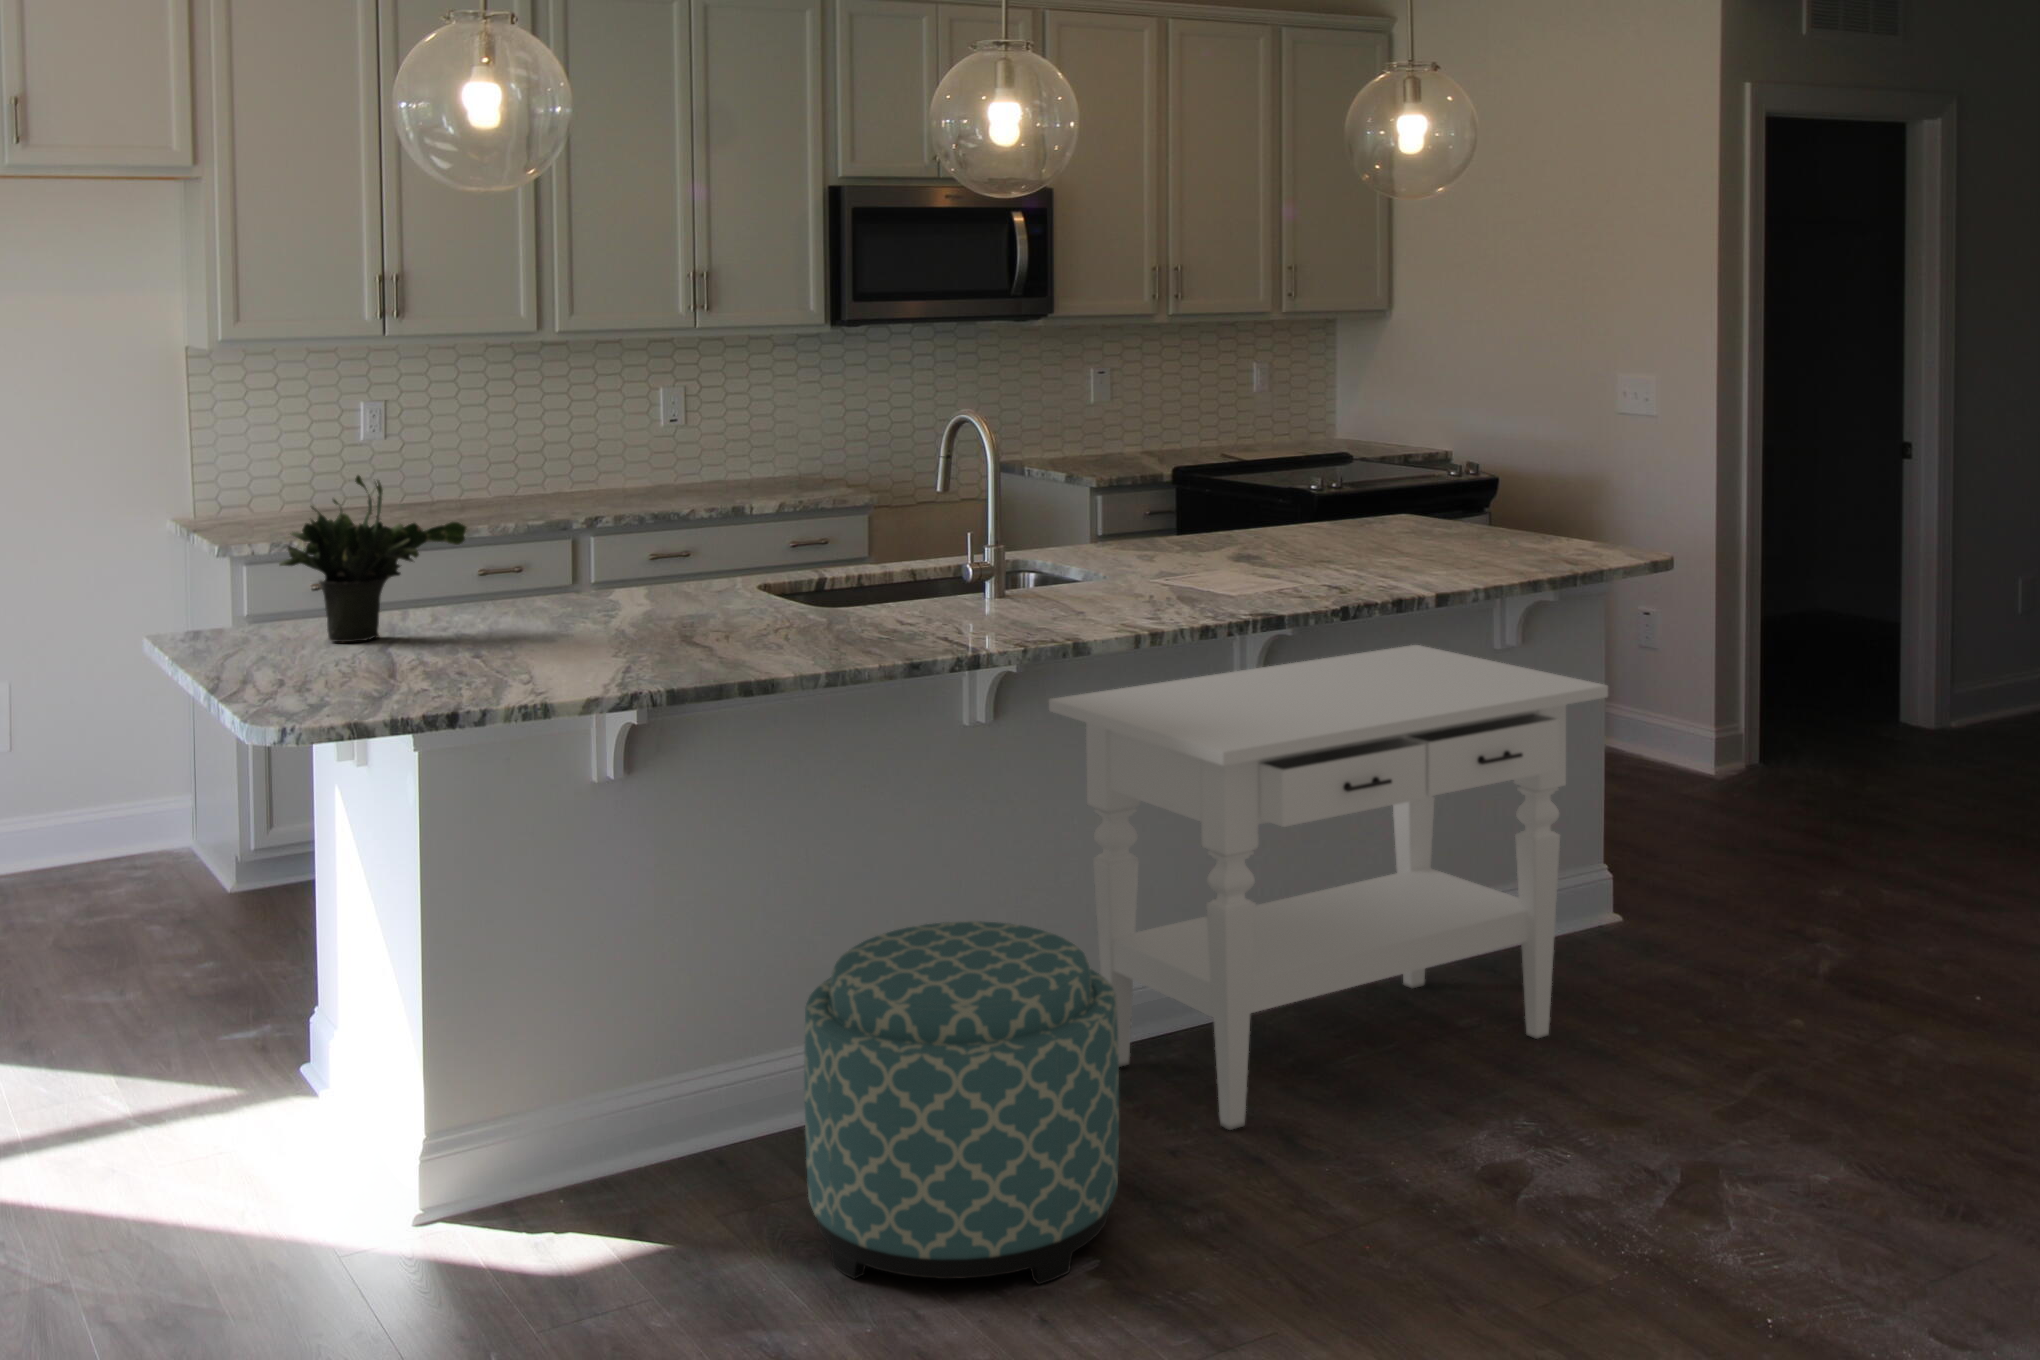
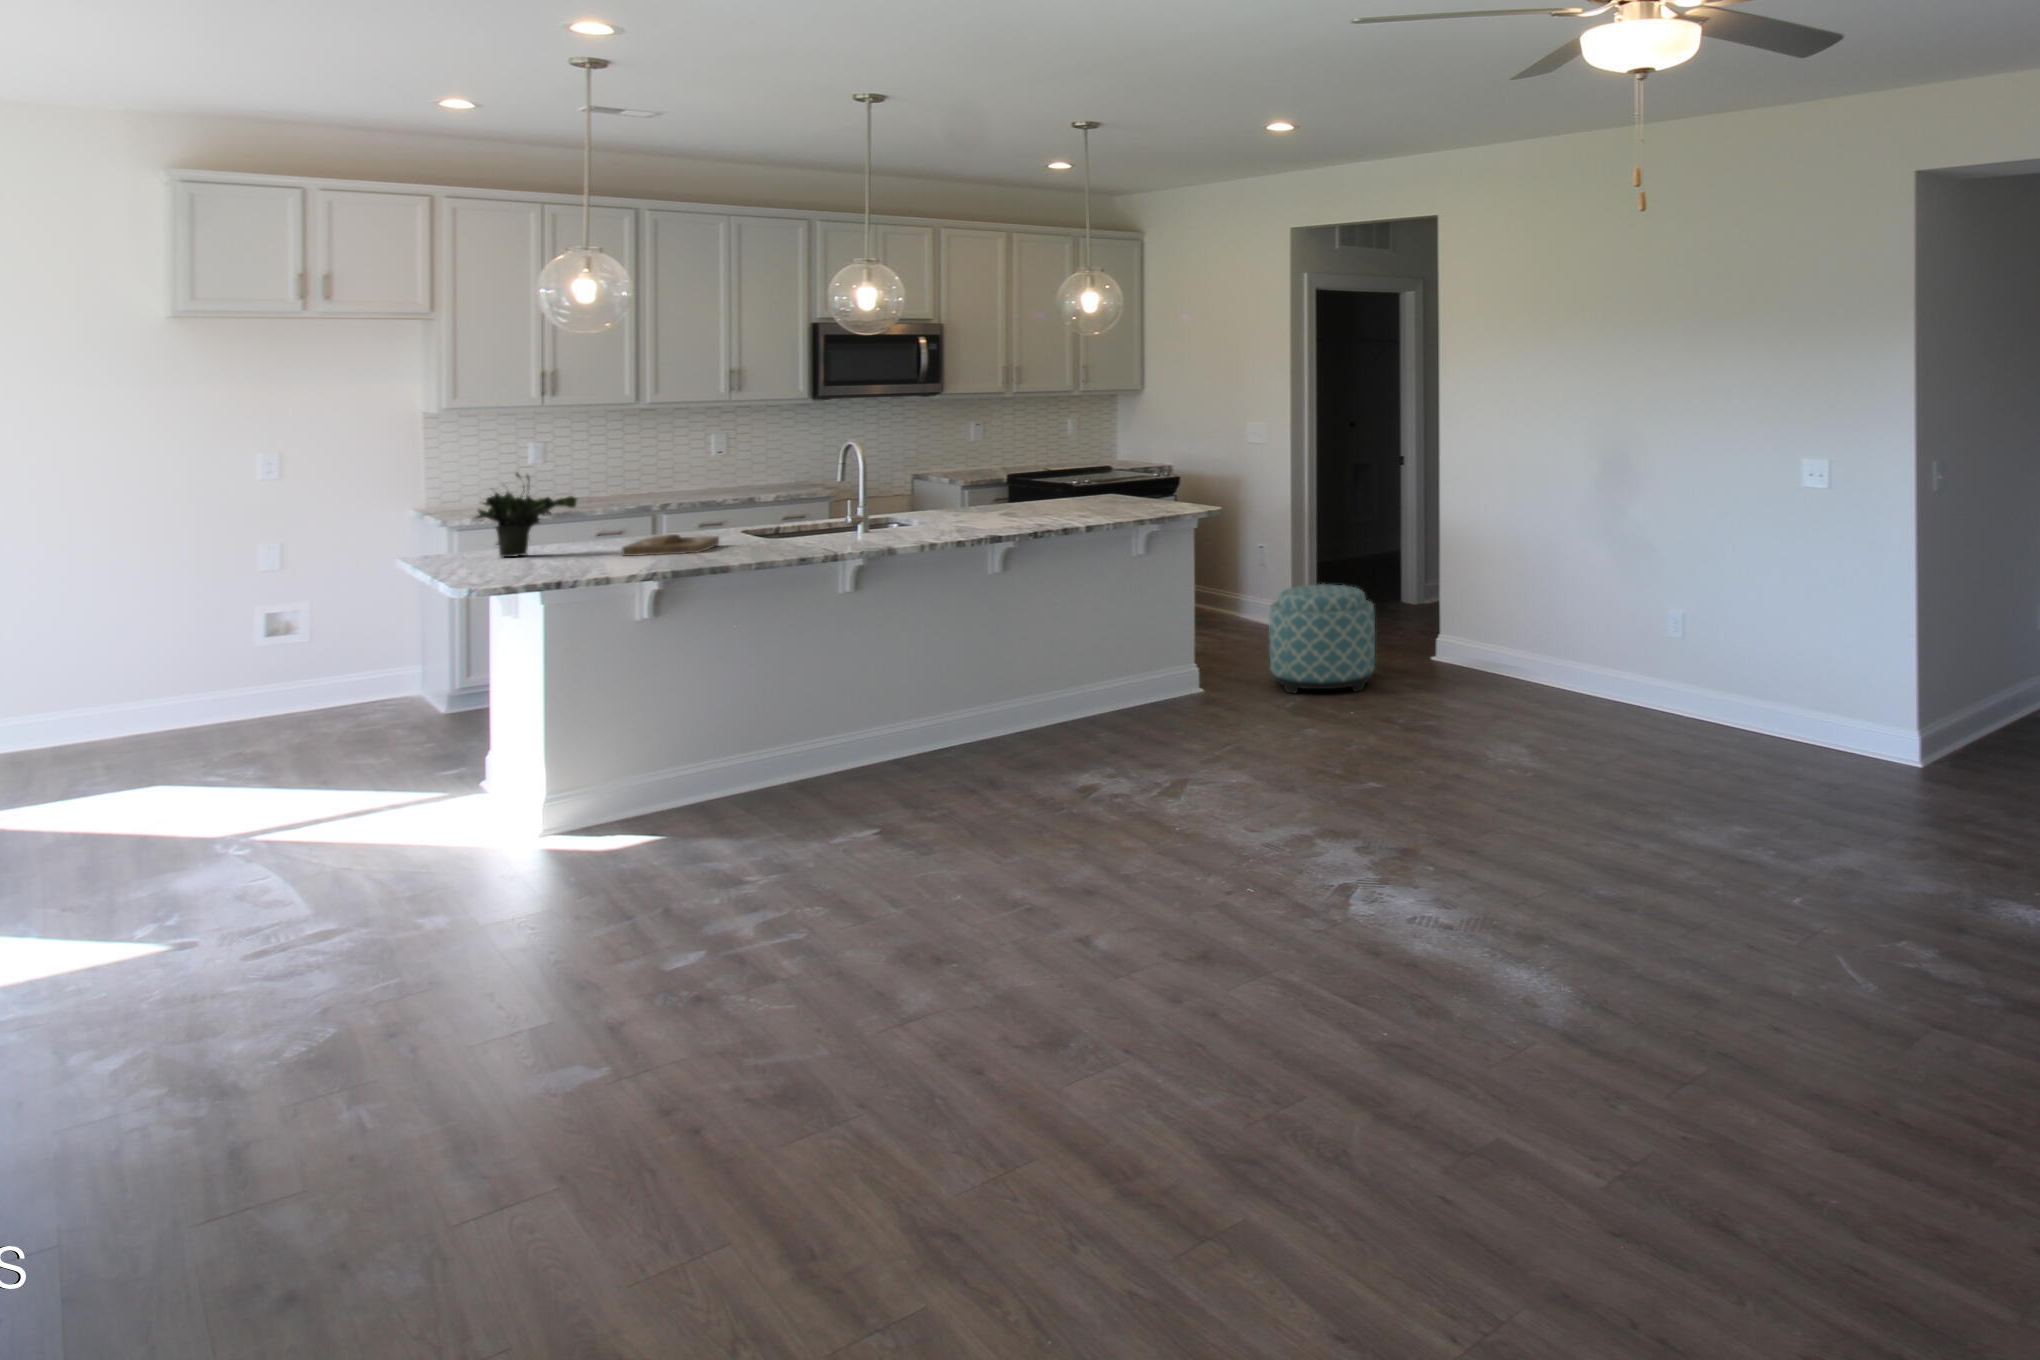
tray: none [559,604,733,649] -> present [622,534,719,556]
side table: present [1049,645,1608,1130] -> none [883,554,1162,779]
ottoman: present [804,921,1119,1284] -> present [1270,584,1375,693]

